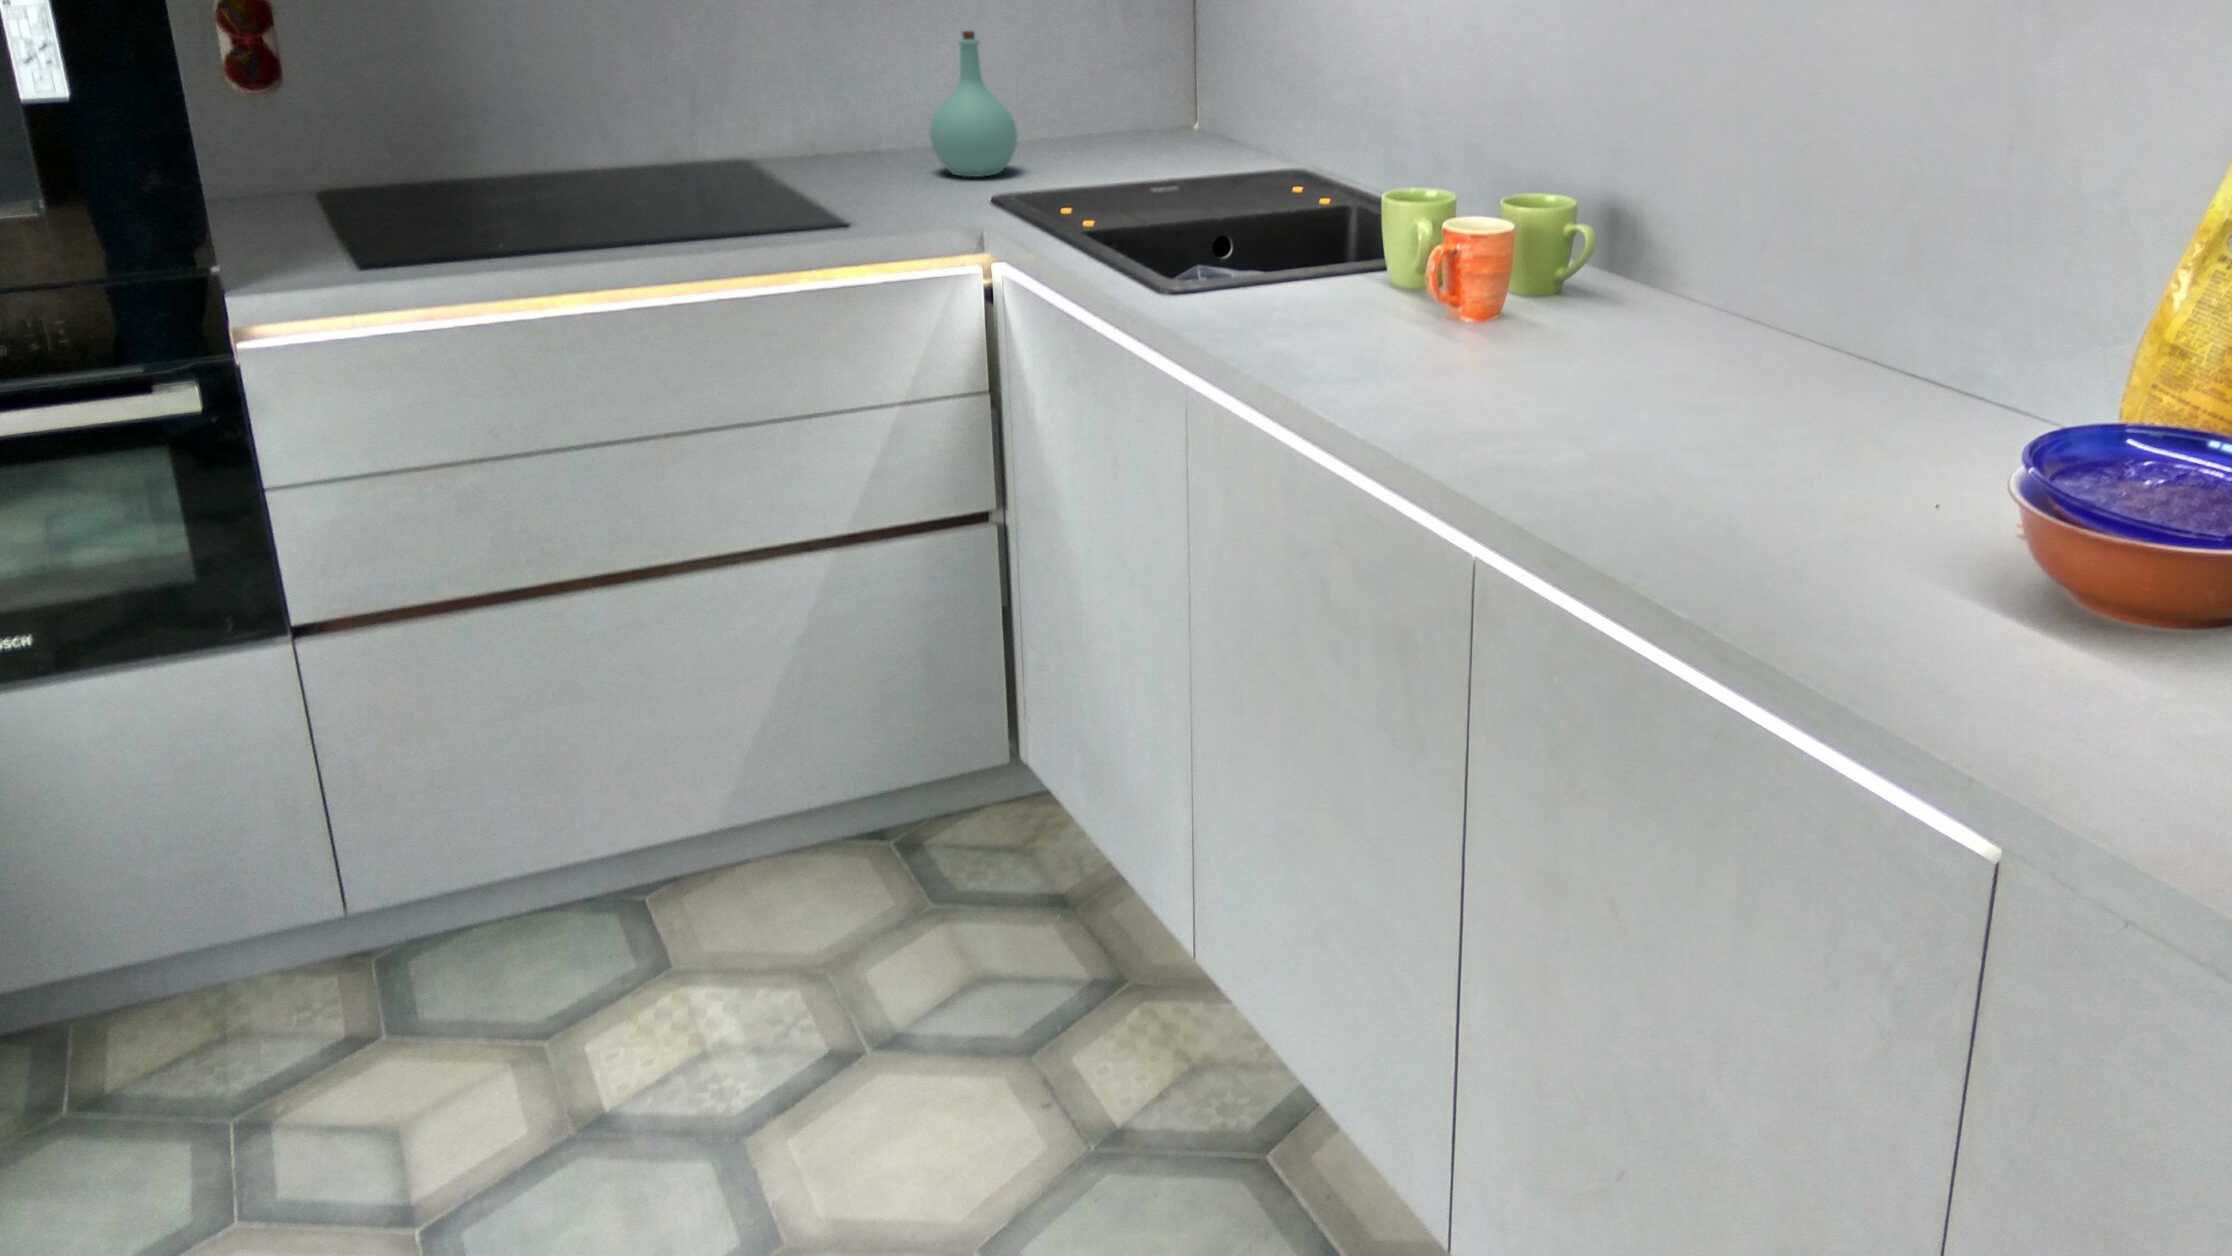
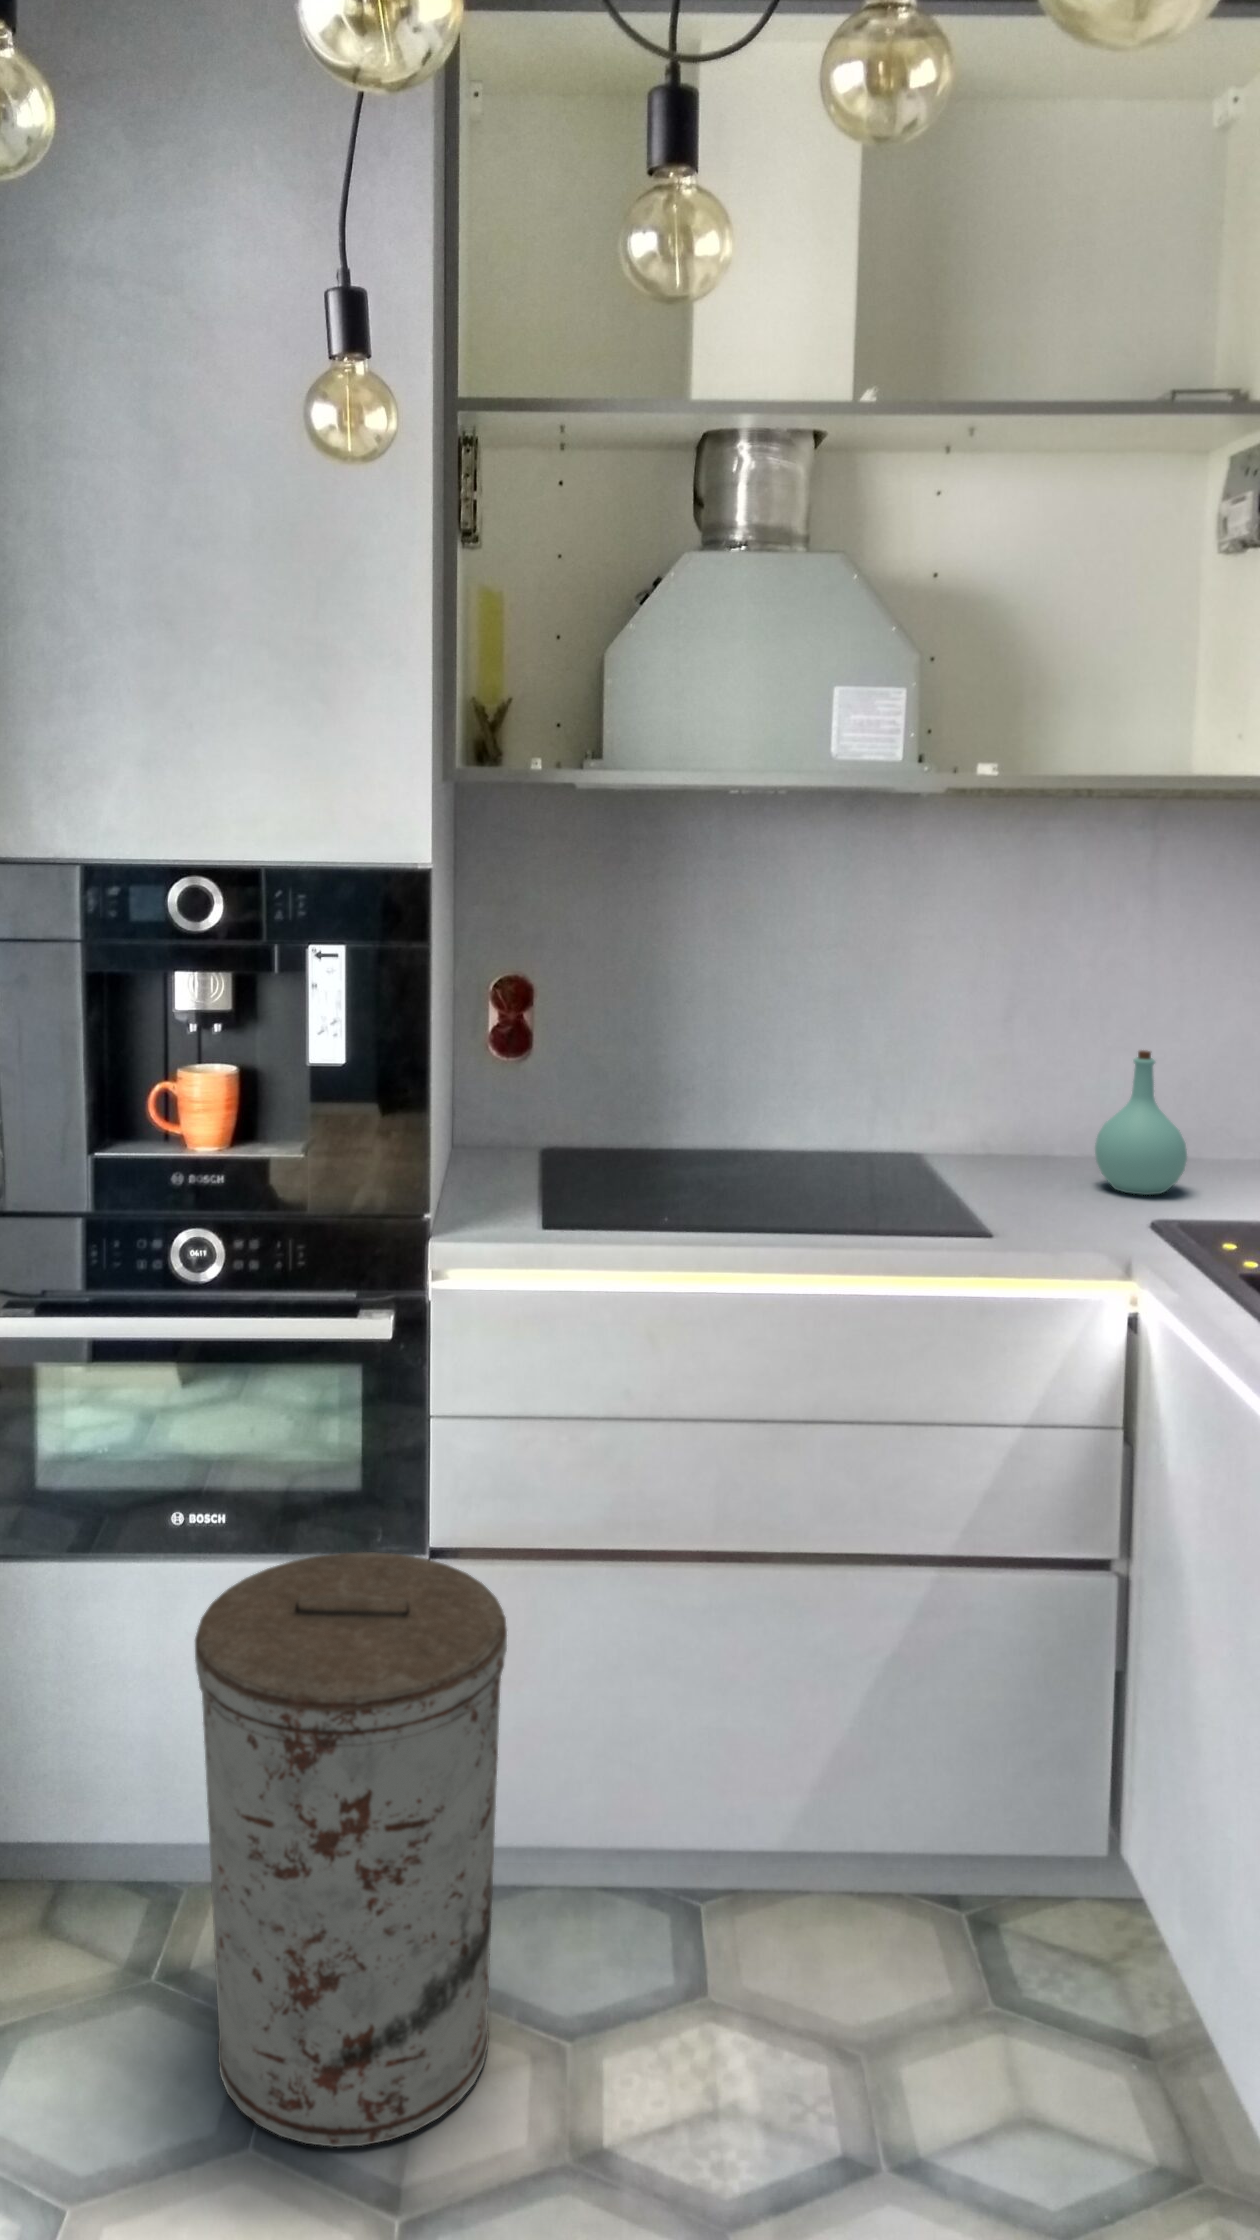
trash can: none [44,638,468,1196] -> present [195,1552,507,2147]

